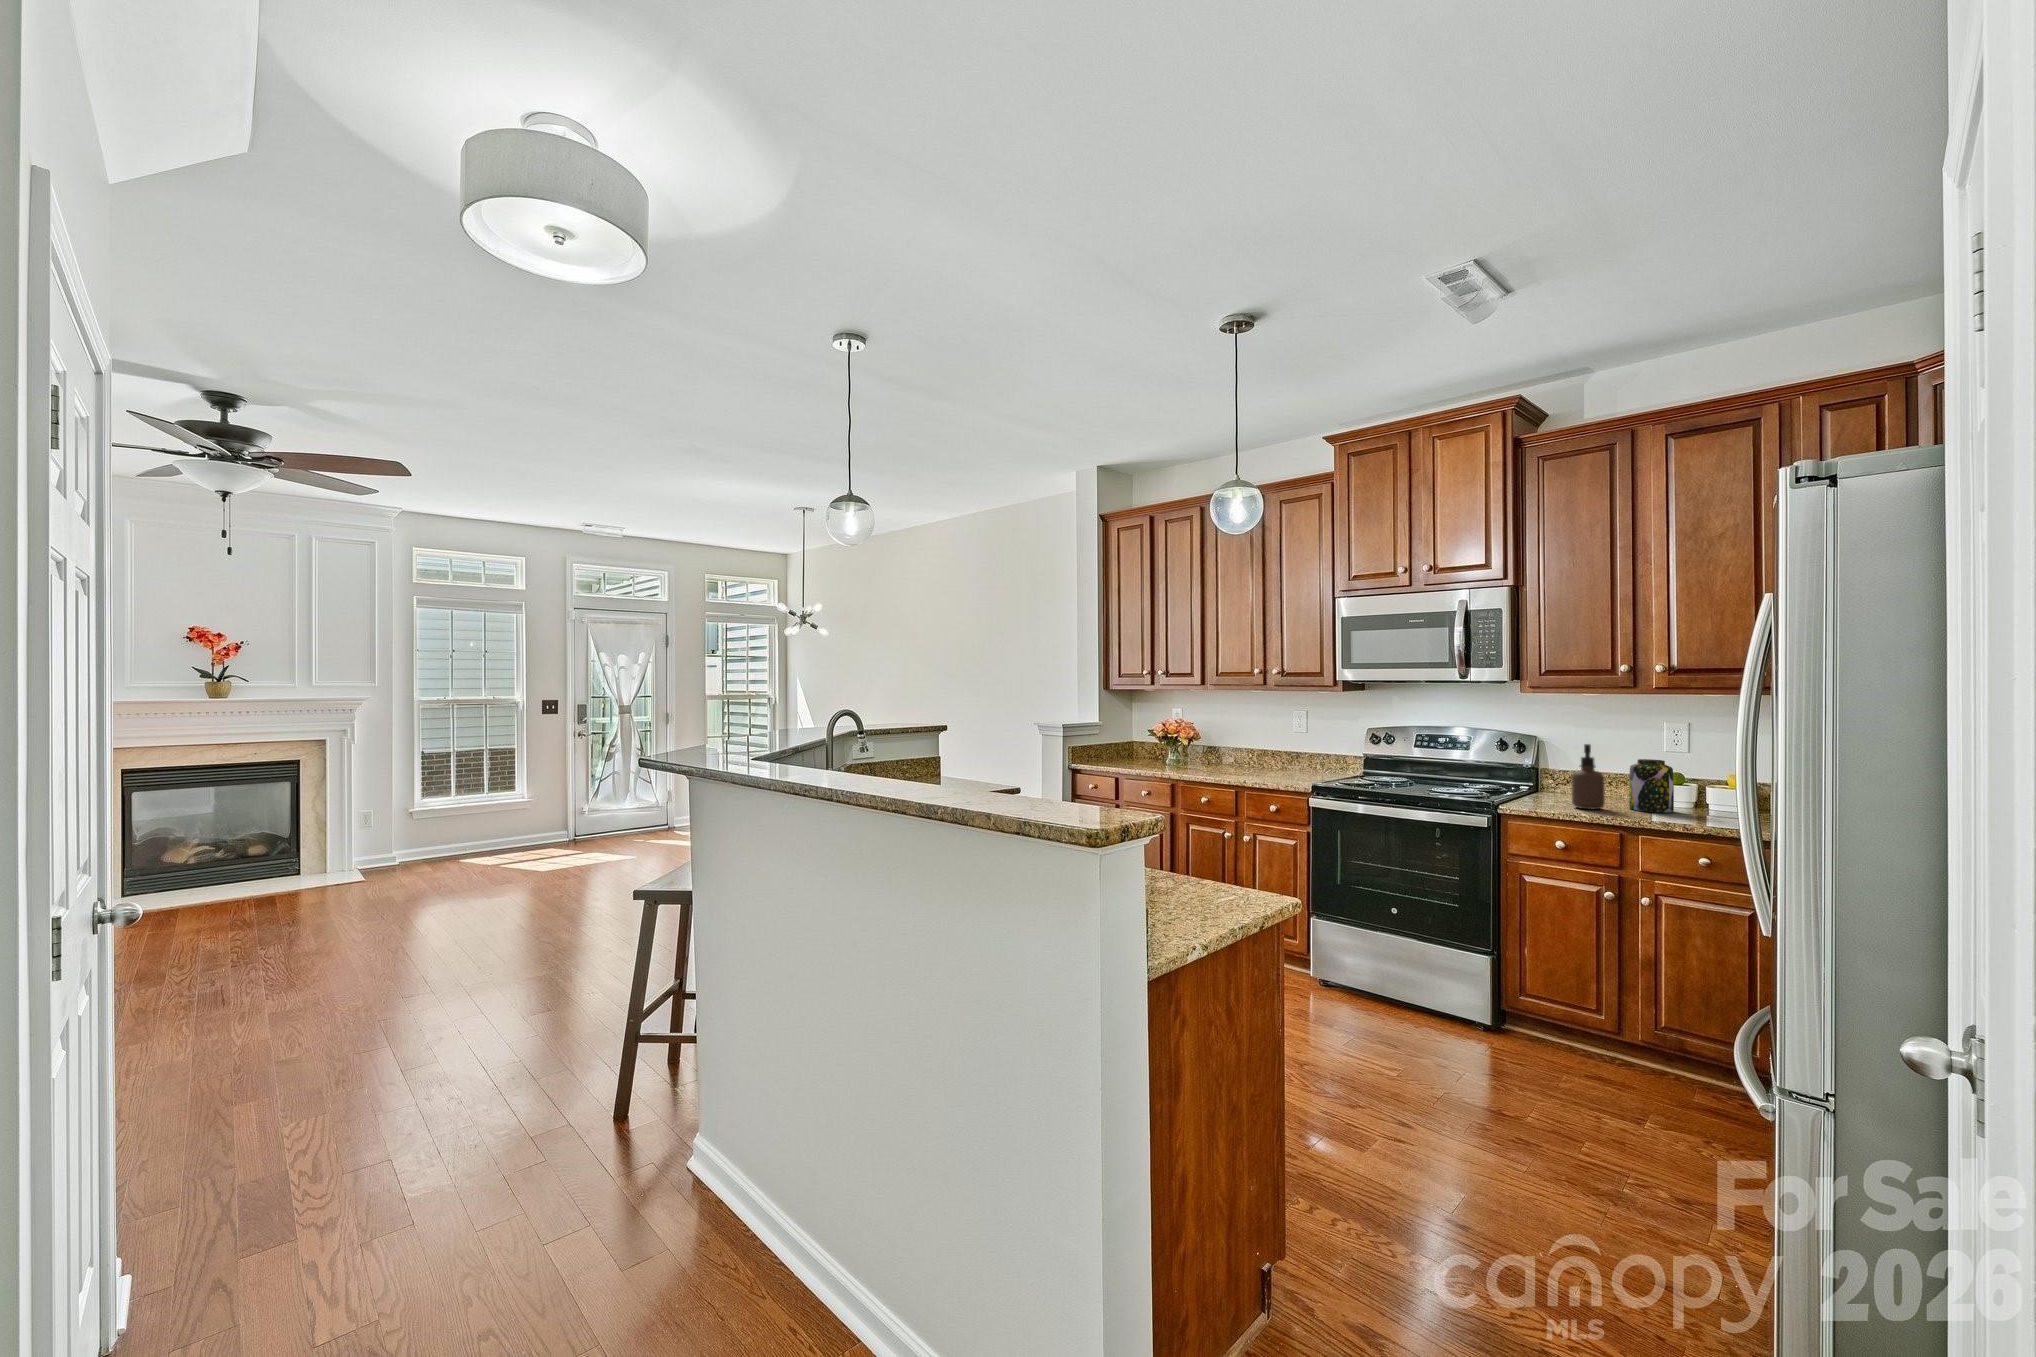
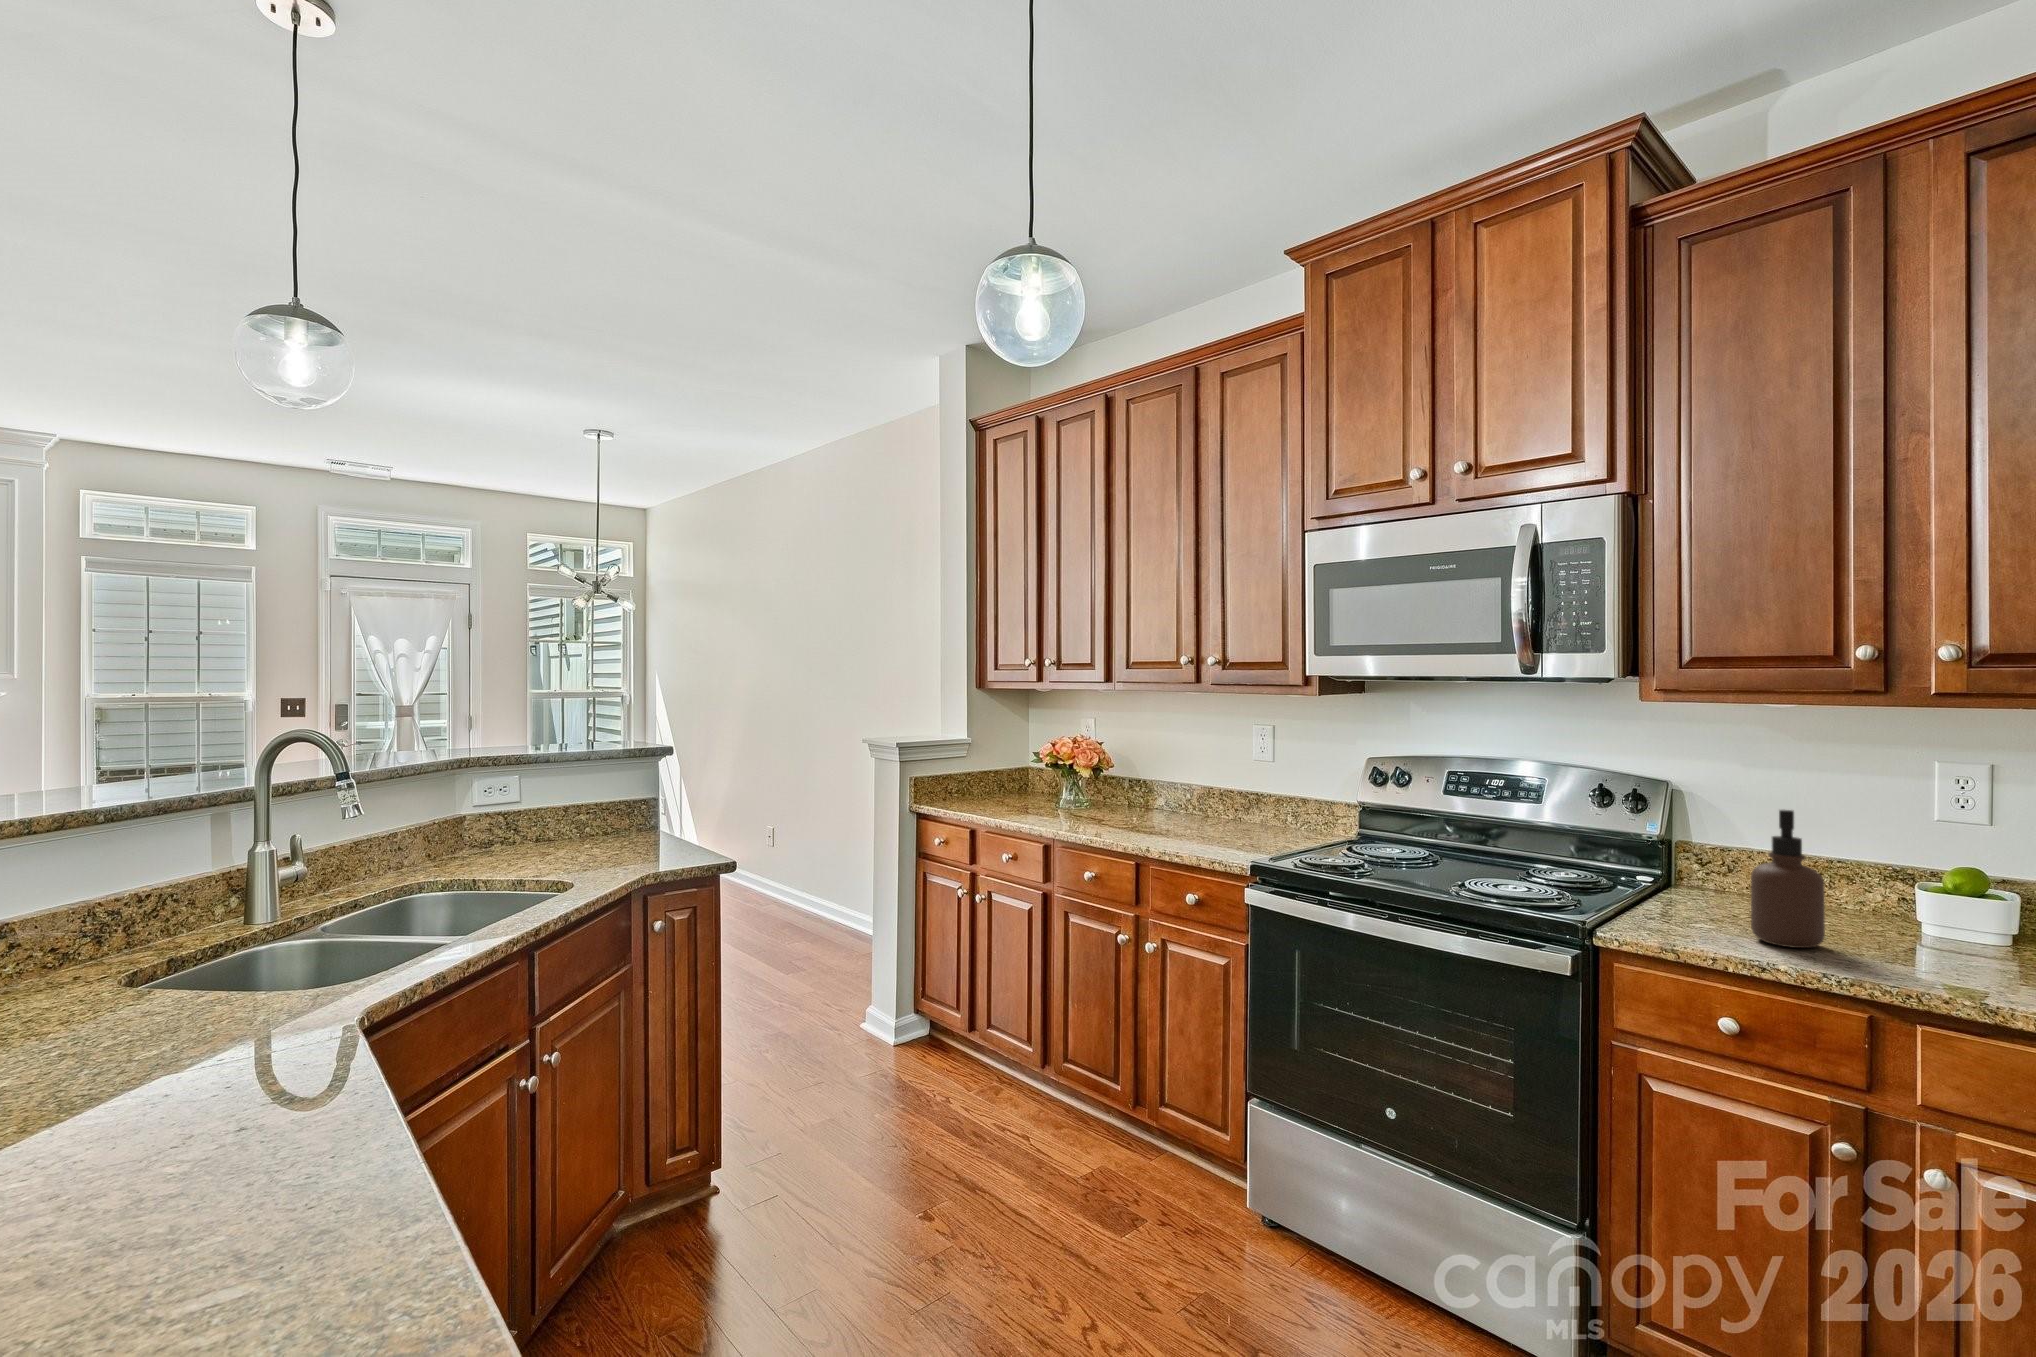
jar: present [1629,759,1674,813] -> none [1876,843,1981,963]

